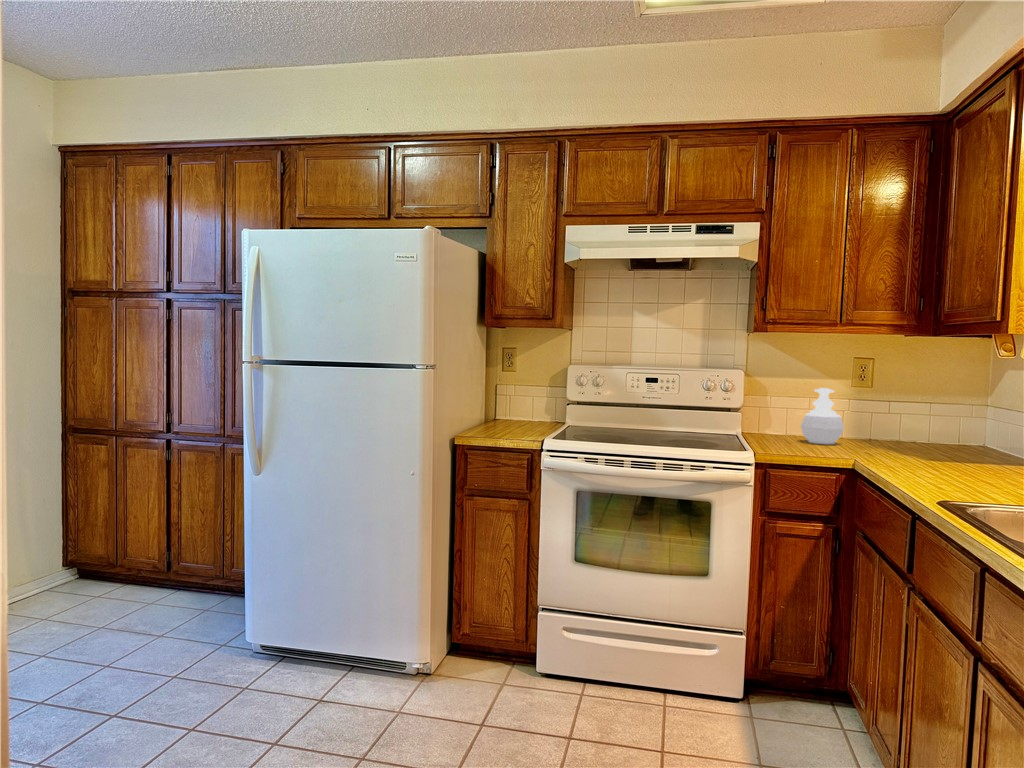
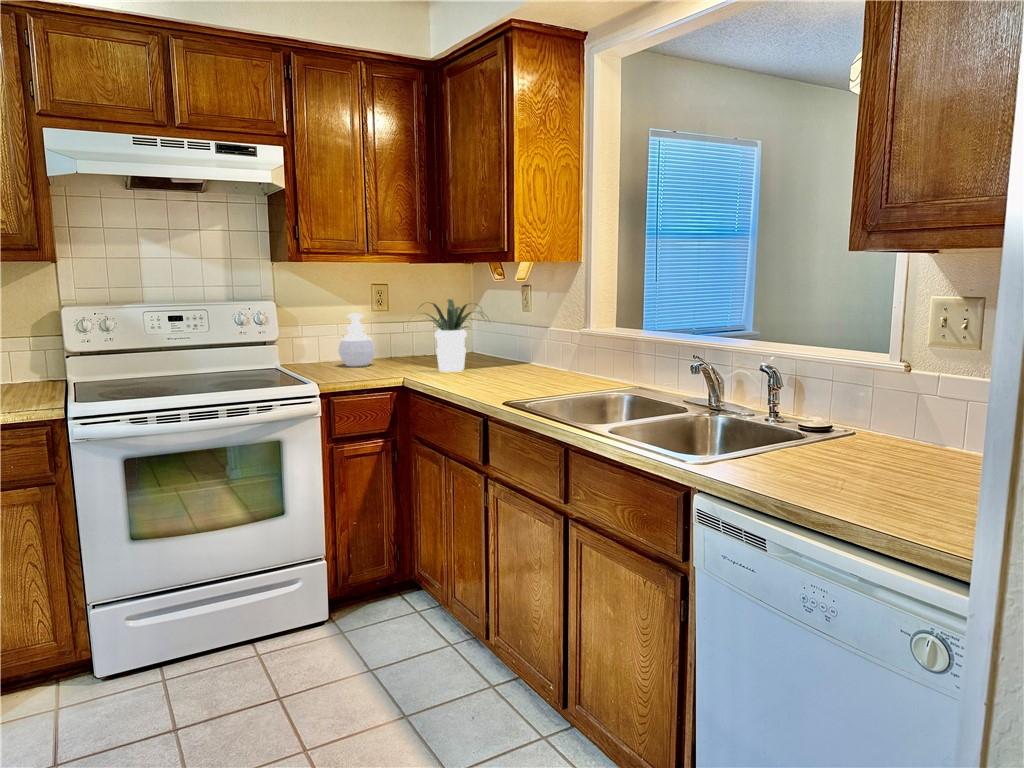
potted plant: none [873,379,981,464] -> present [422,299,484,372]

